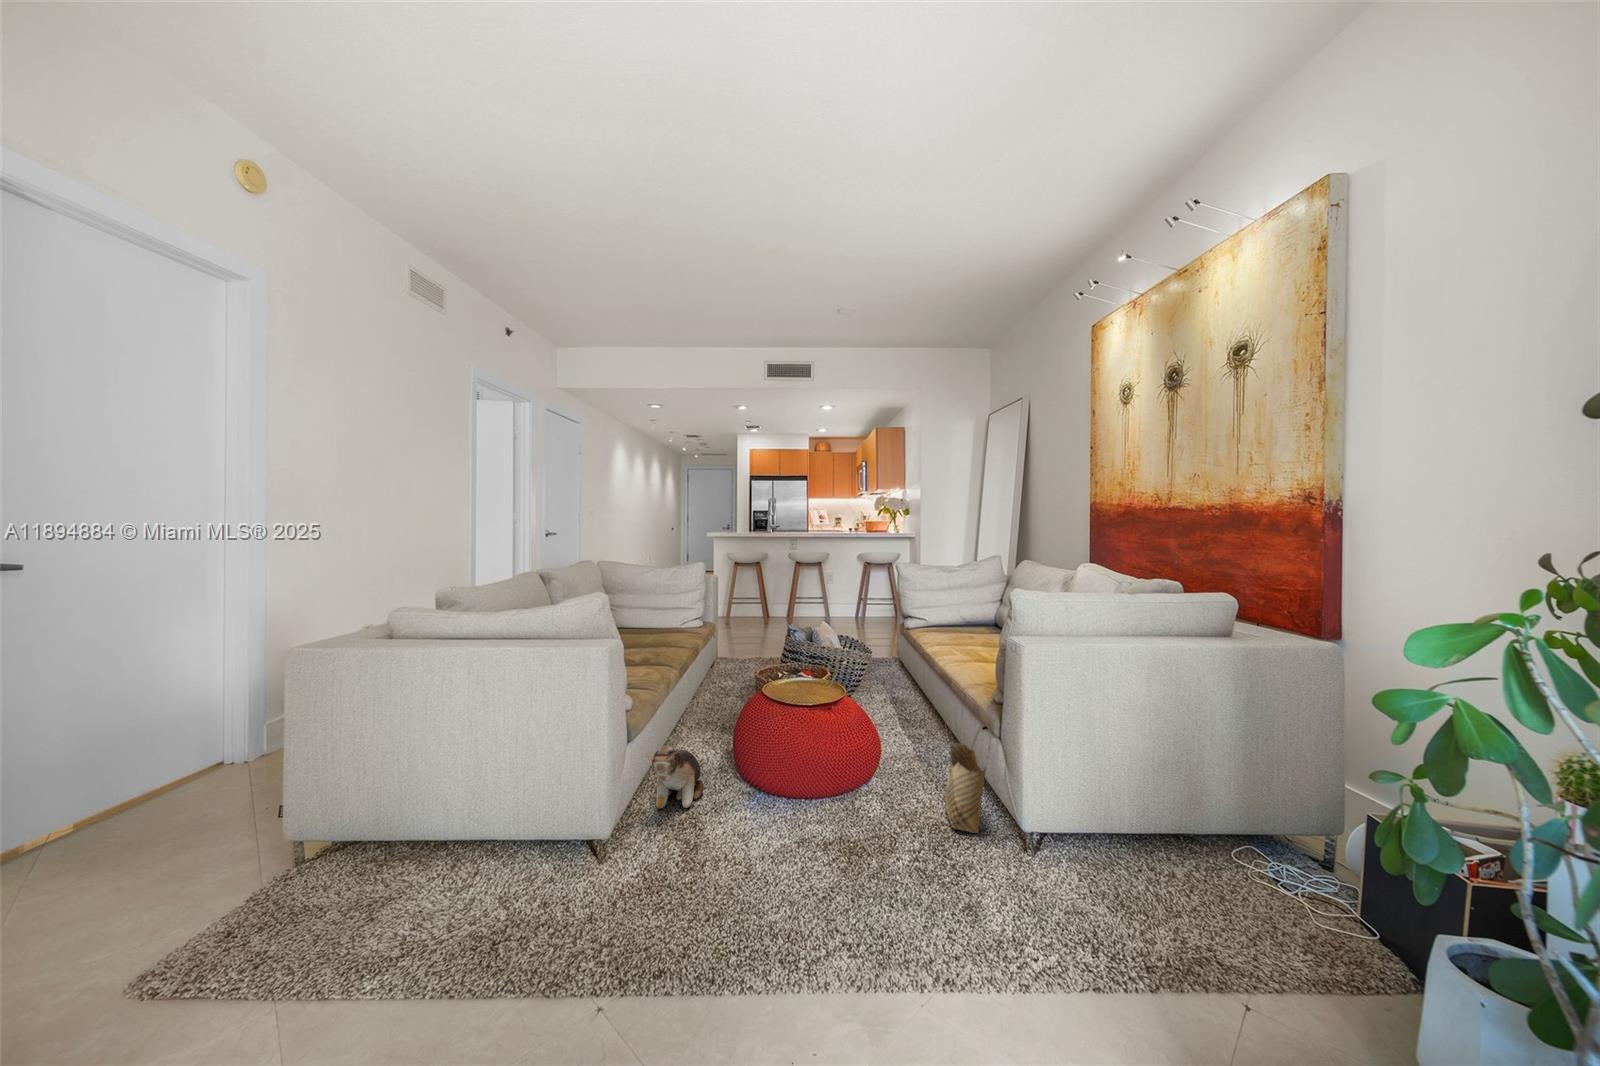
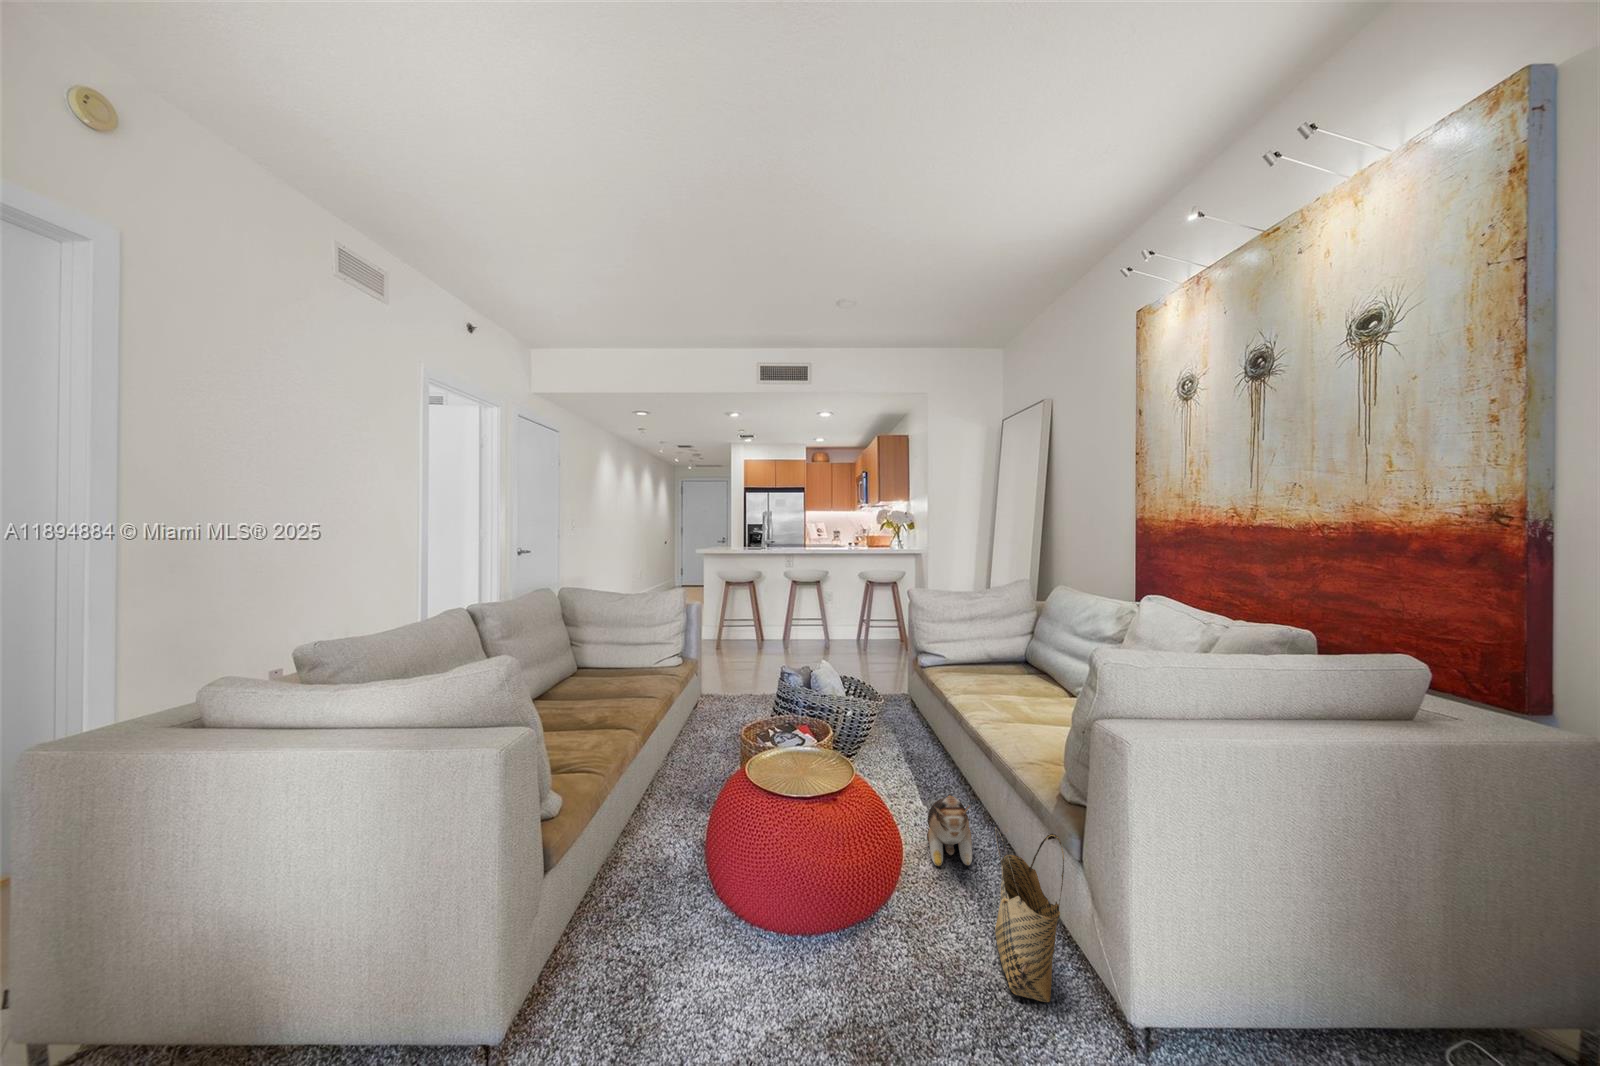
plush toy: present [646,745,704,808] -> present [927,795,972,866]

